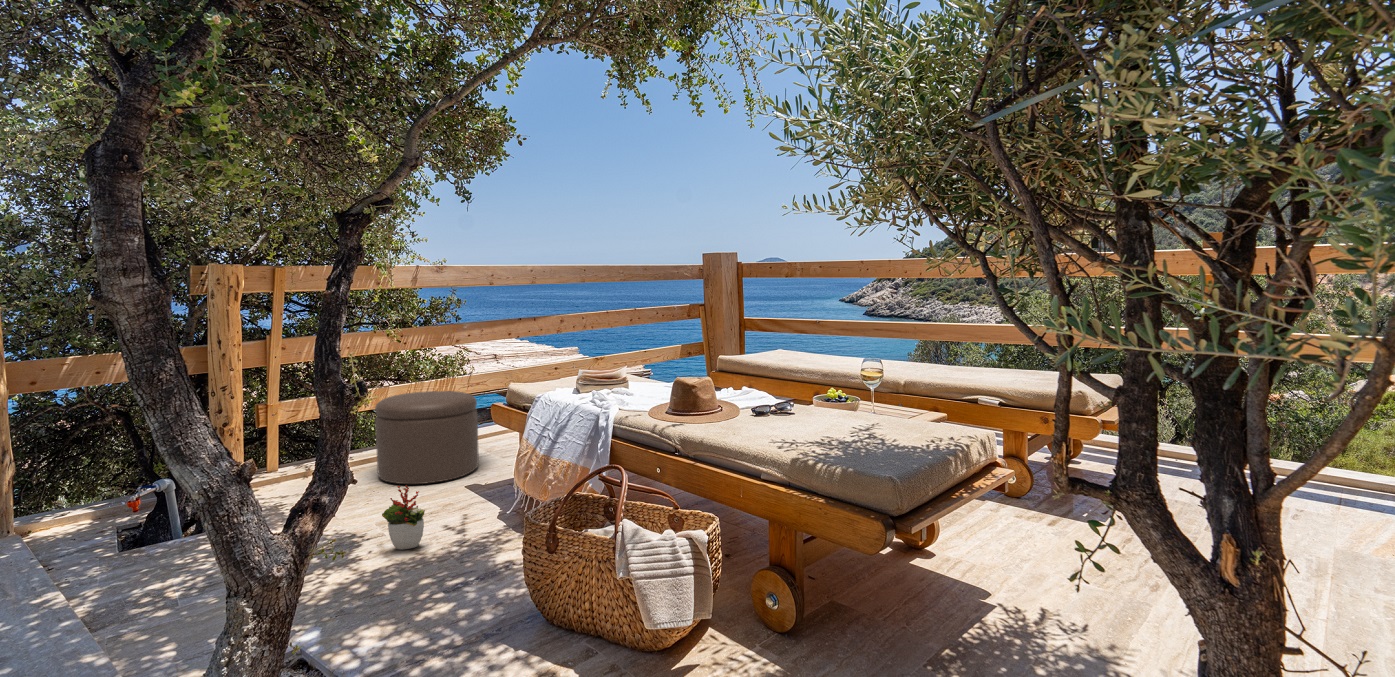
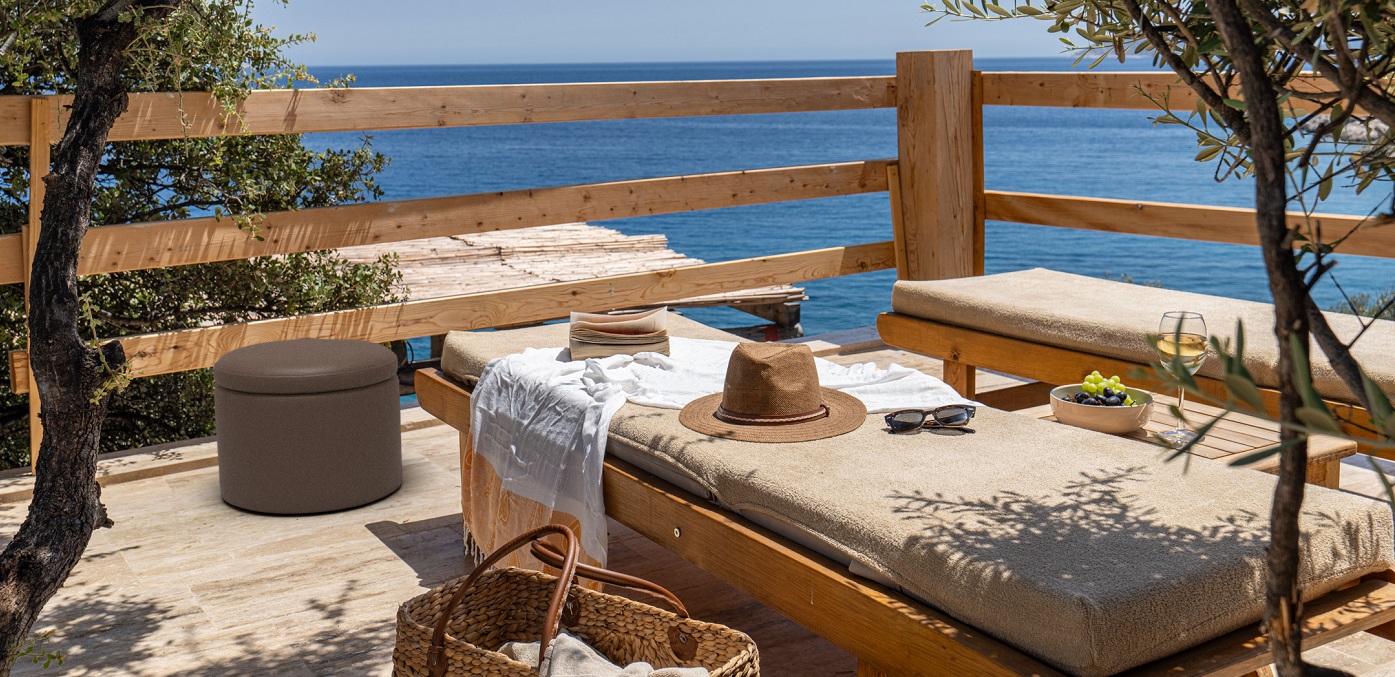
decorative plant: present [382,485,425,550] -> none [187,524,263,640]

